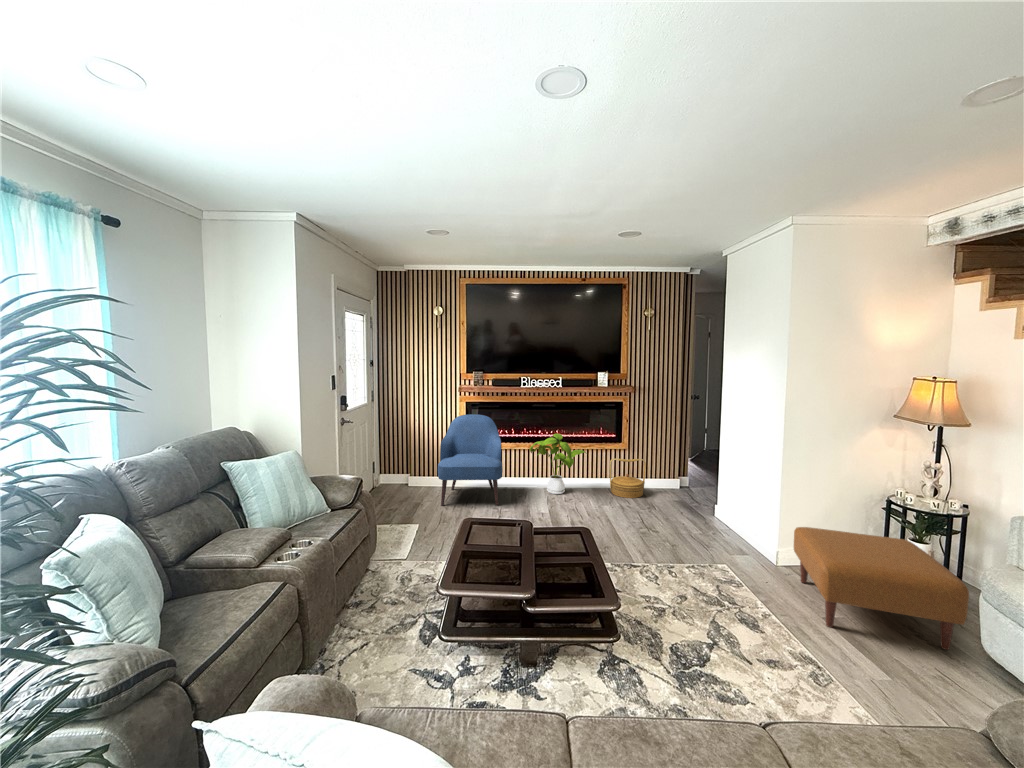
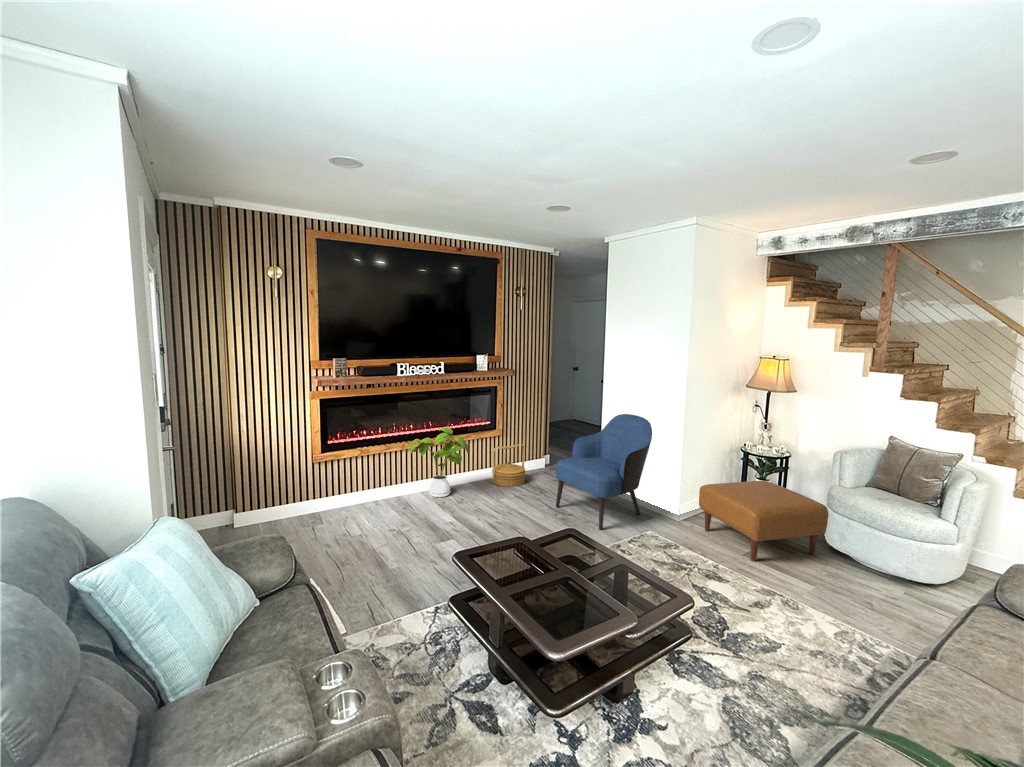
armchair: present [438,414,503,506] -> present [556,414,652,530]

